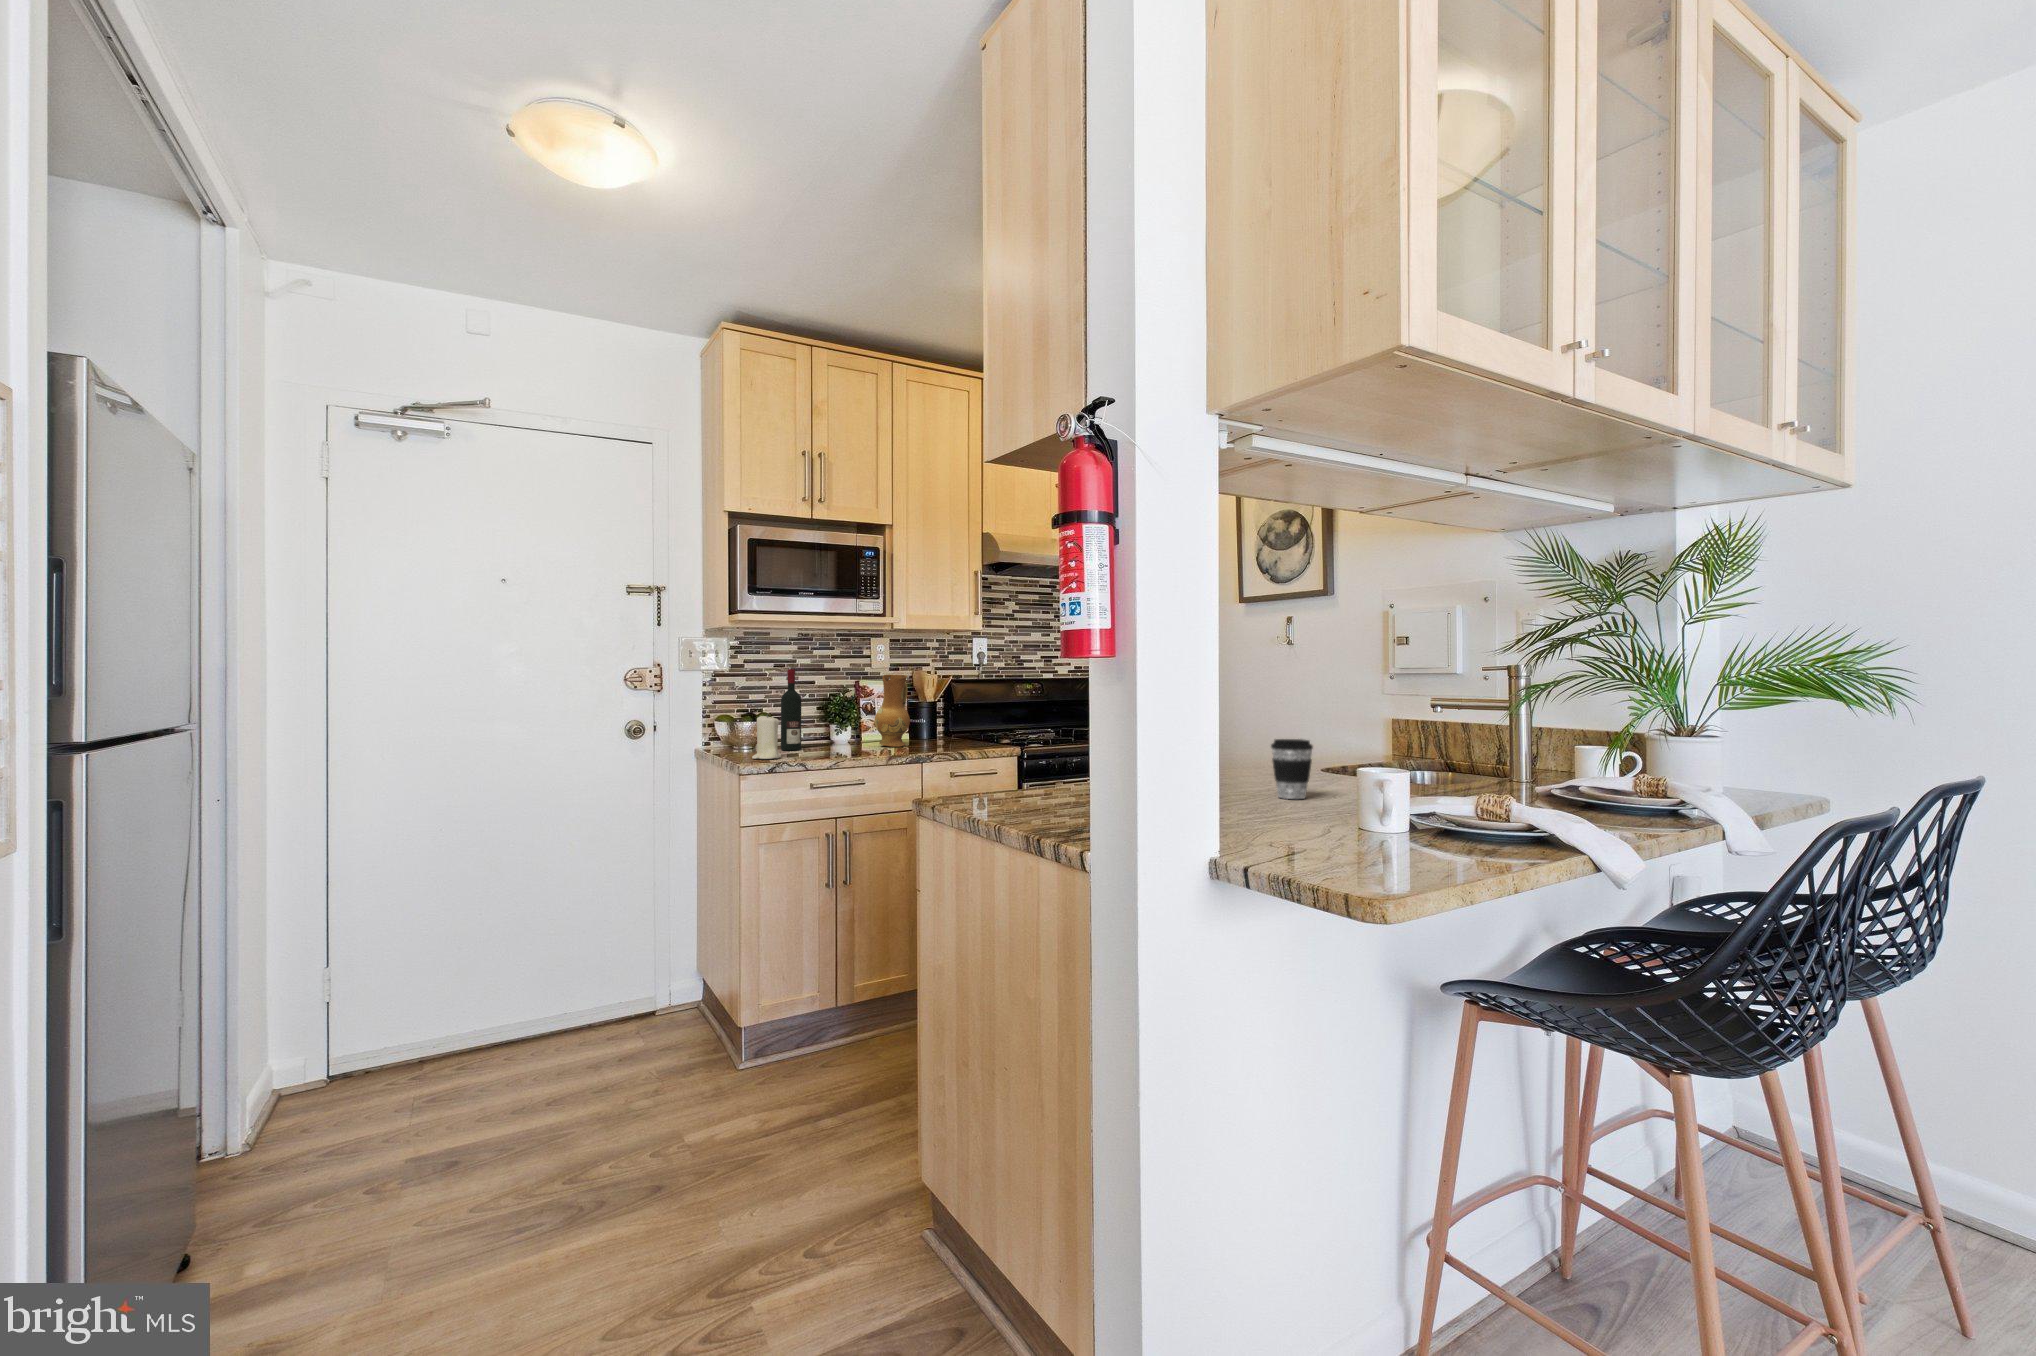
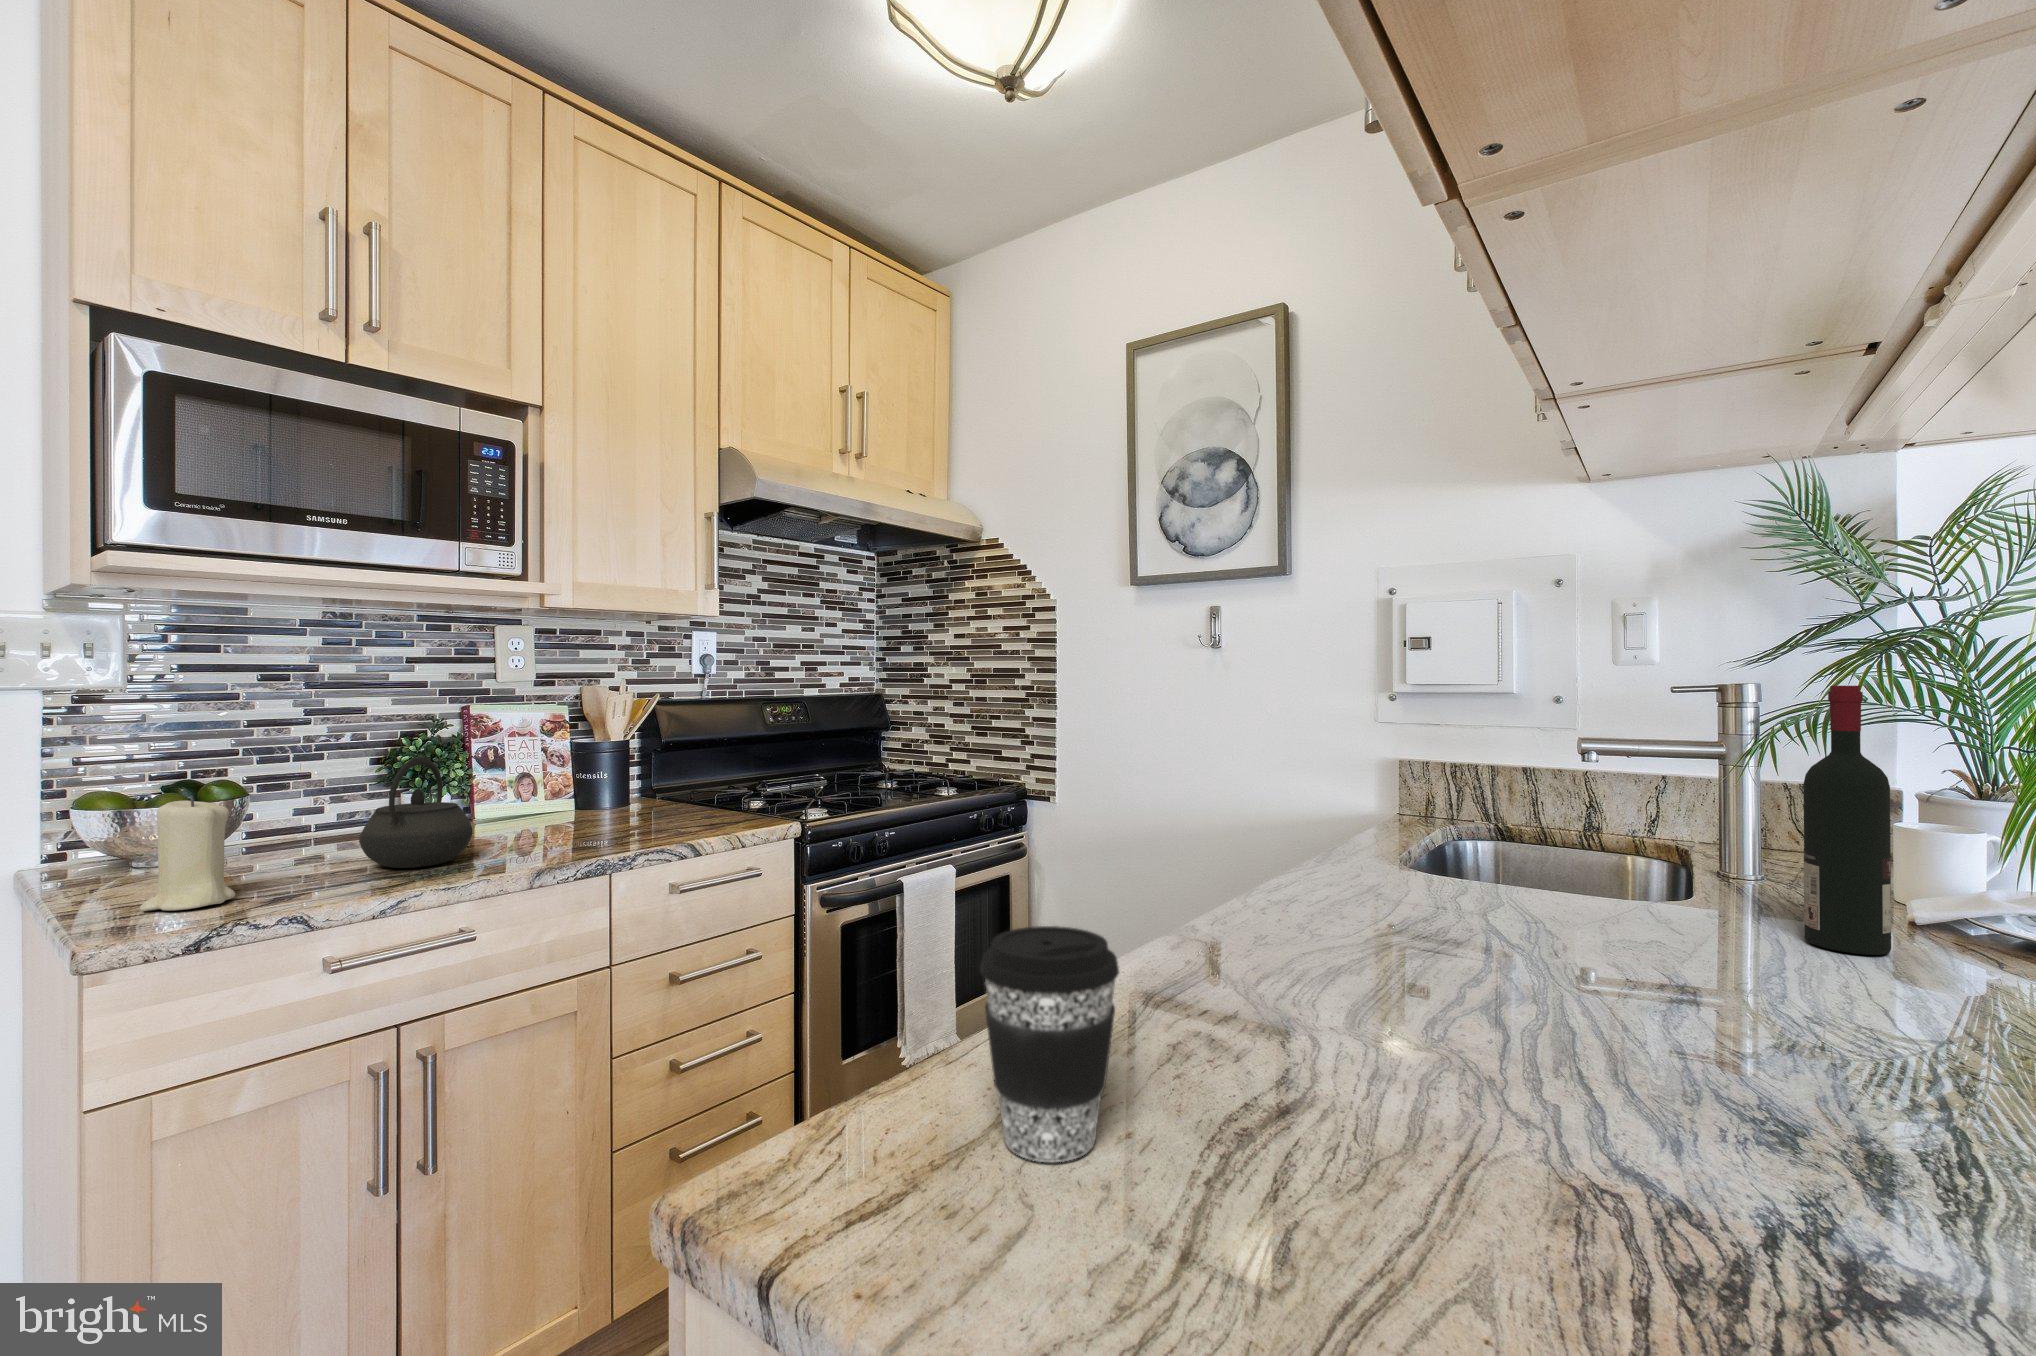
wine bottle: present [781,669,801,750] -> present [1804,686,1891,955]
ceramic jug: present [875,675,910,747] -> none [499,694,576,835]
kettle: none [821,703,865,753] -> present [359,757,473,868]
coffee cup: present [1271,739,1313,799] -> present [980,926,1119,1162]

